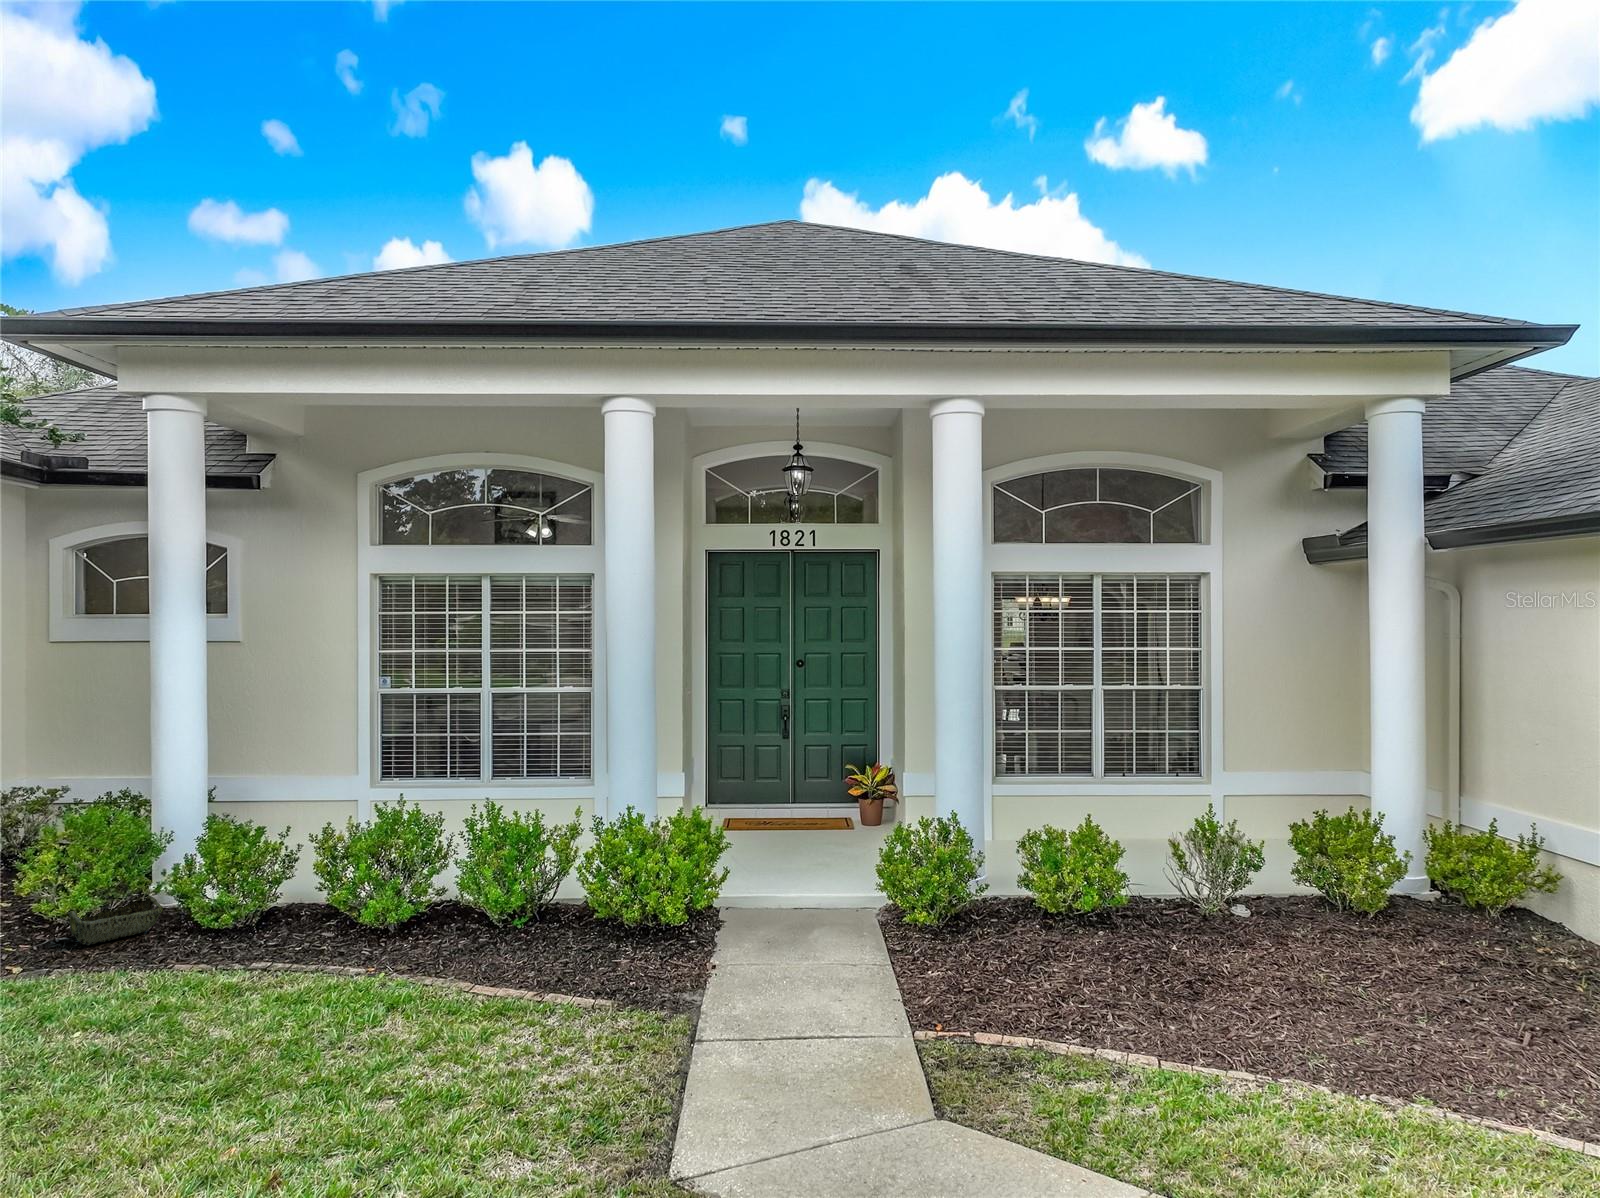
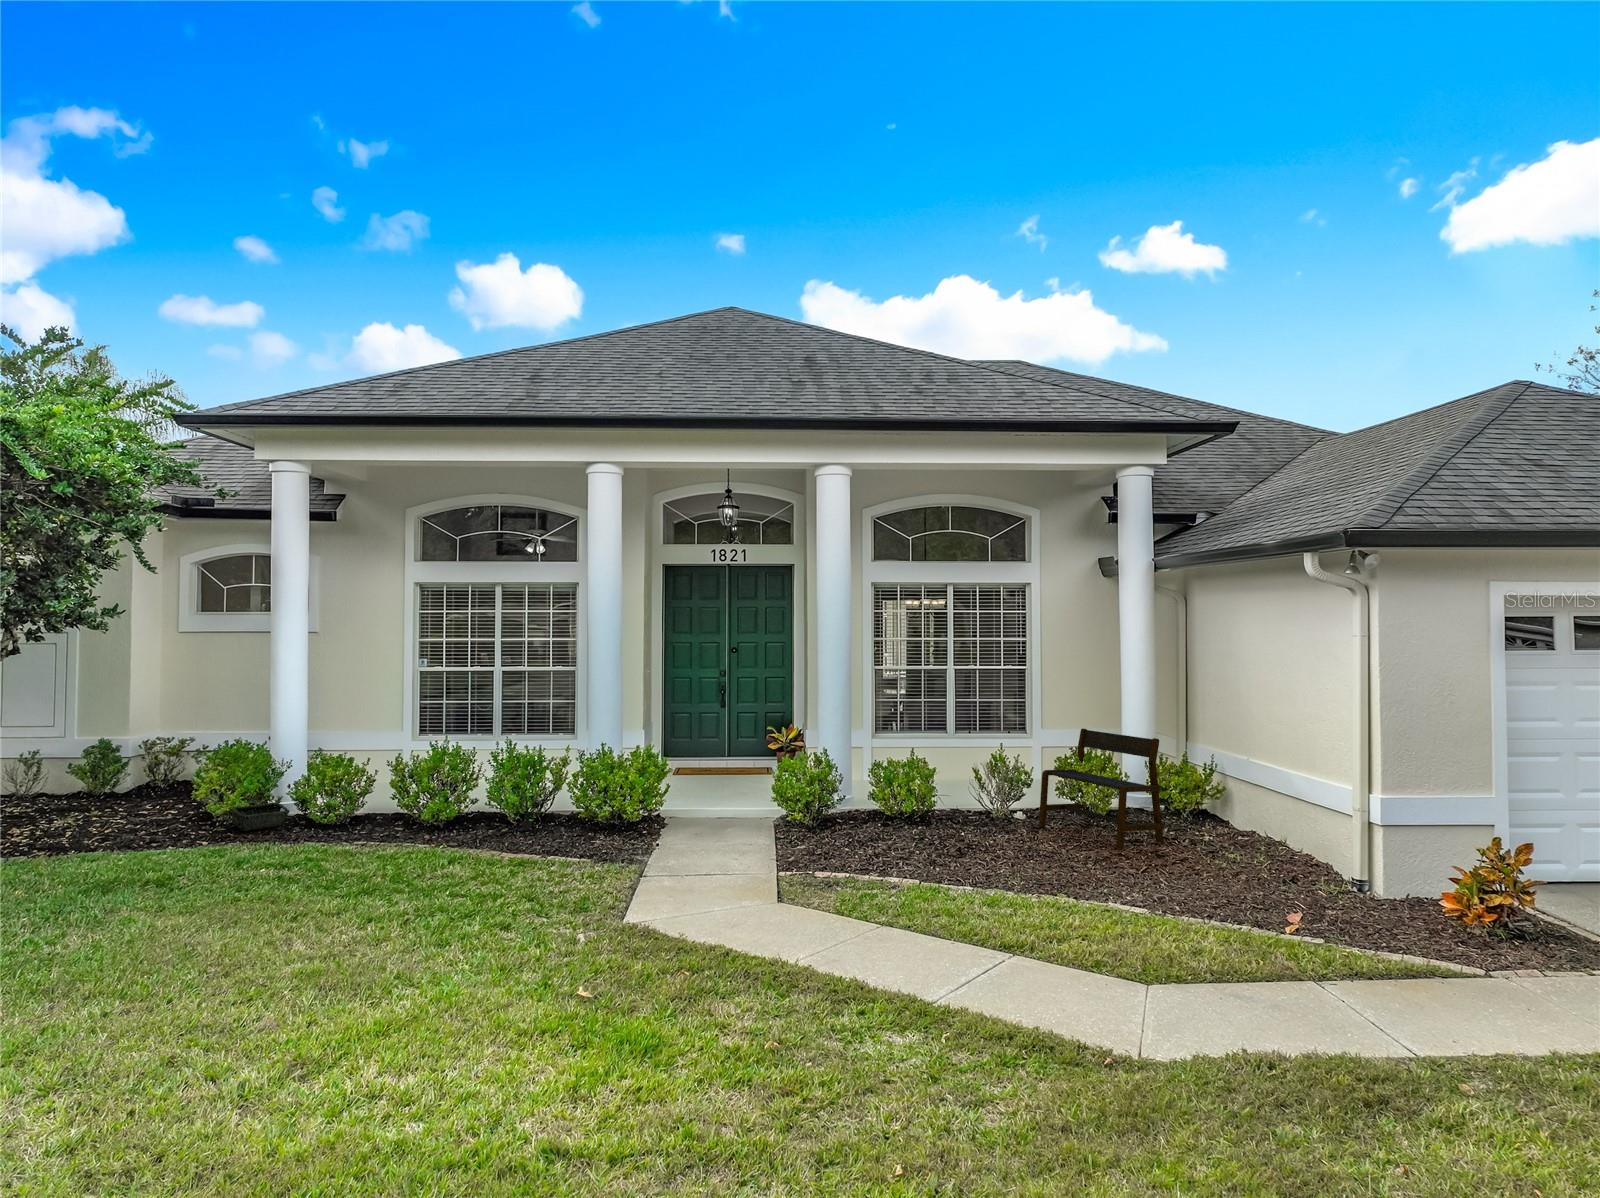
bench: none [1273,779,1501,985] -> present [1039,728,1164,850]
decorative plant: none [489,883,534,941] -> present [515,794,539,831]

